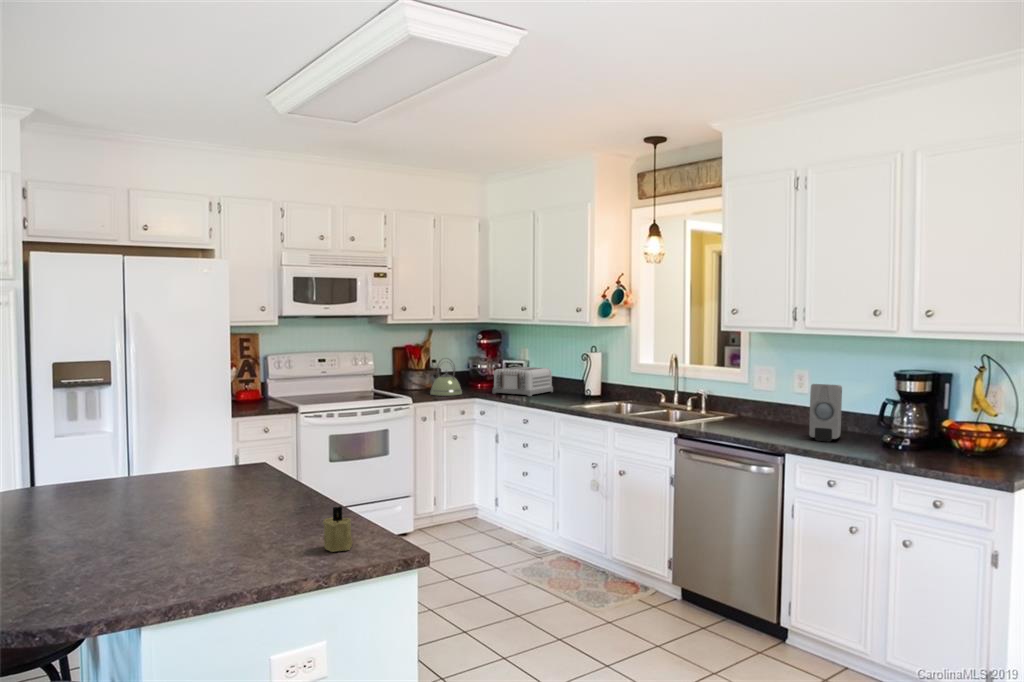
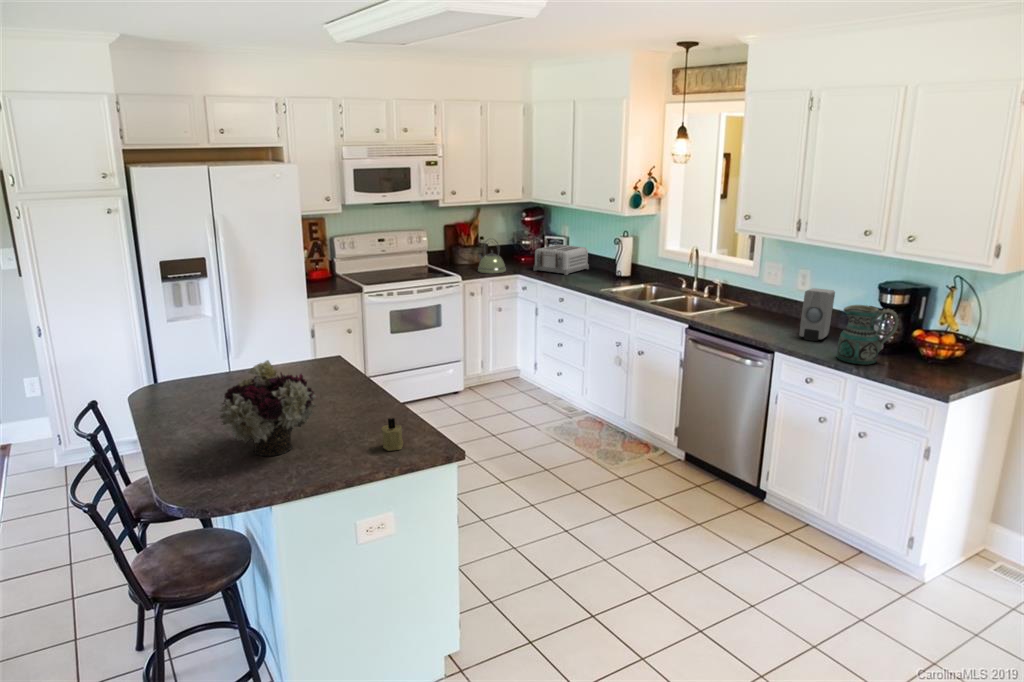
ceramic pitcher: none [861,392,928,459] -> present [837,305,899,365]
flower arrangement: none [87,426,235,562] -> present [217,360,316,456]

